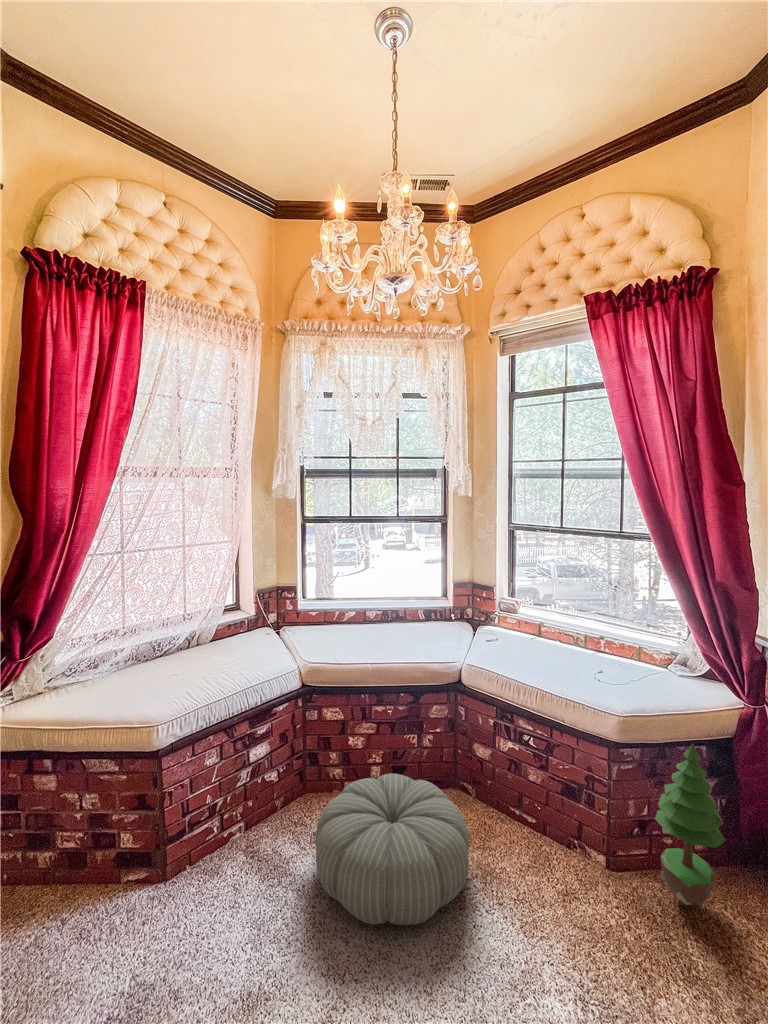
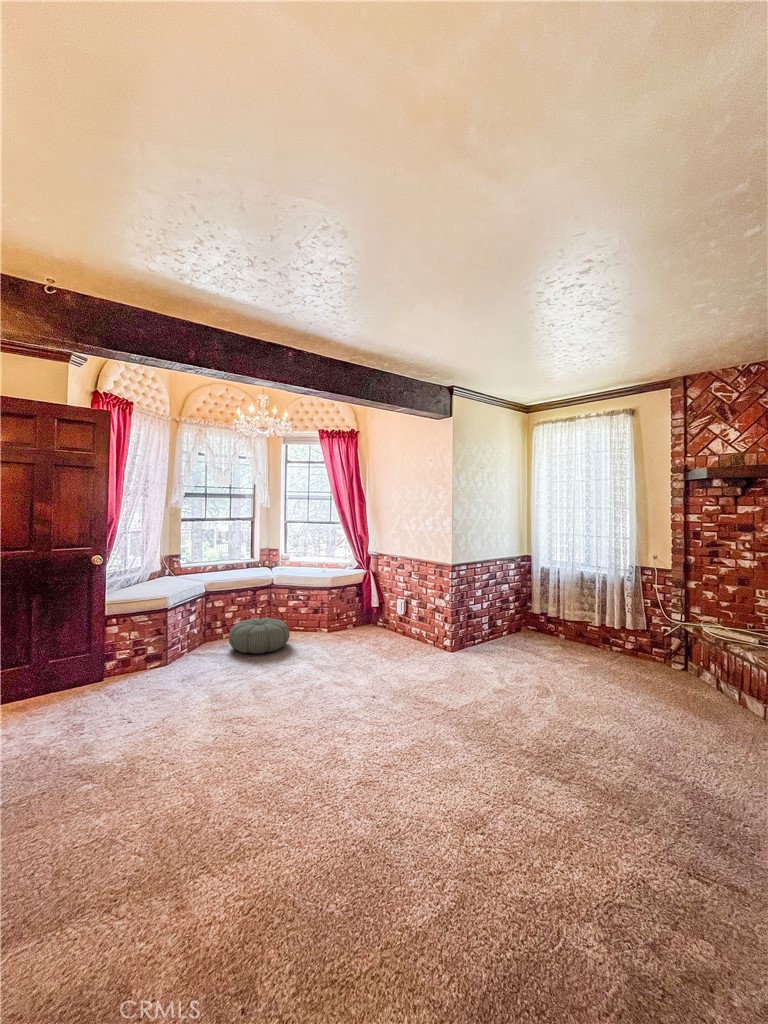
potted tree: present [655,743,726,905] -> none [344,582,363,634]

